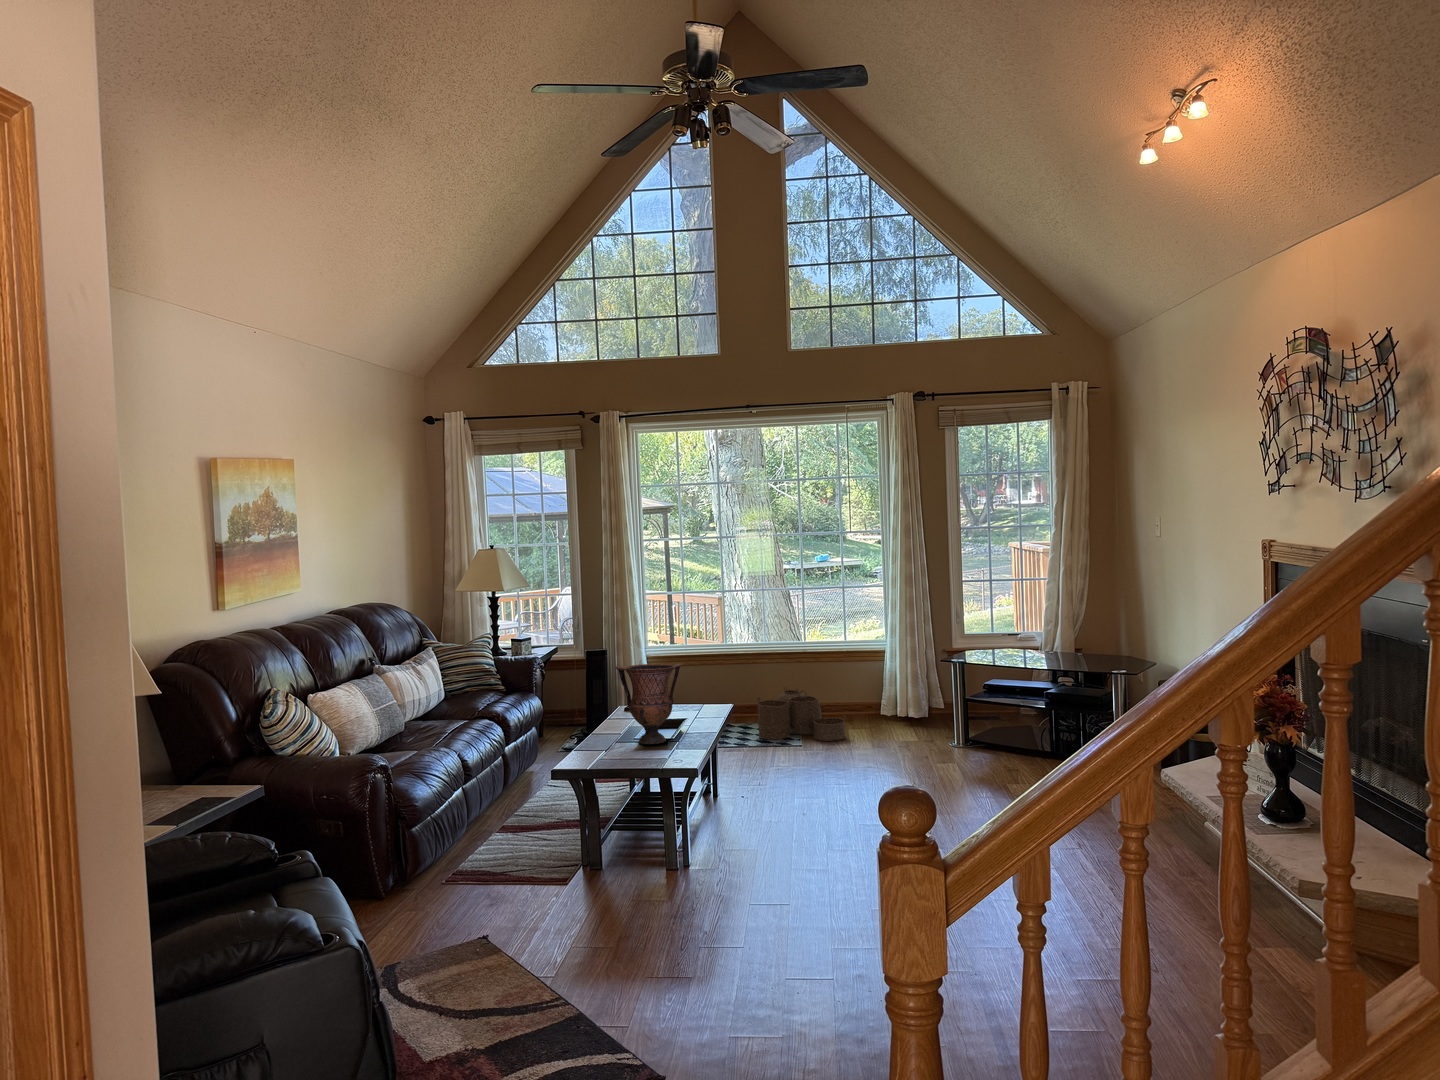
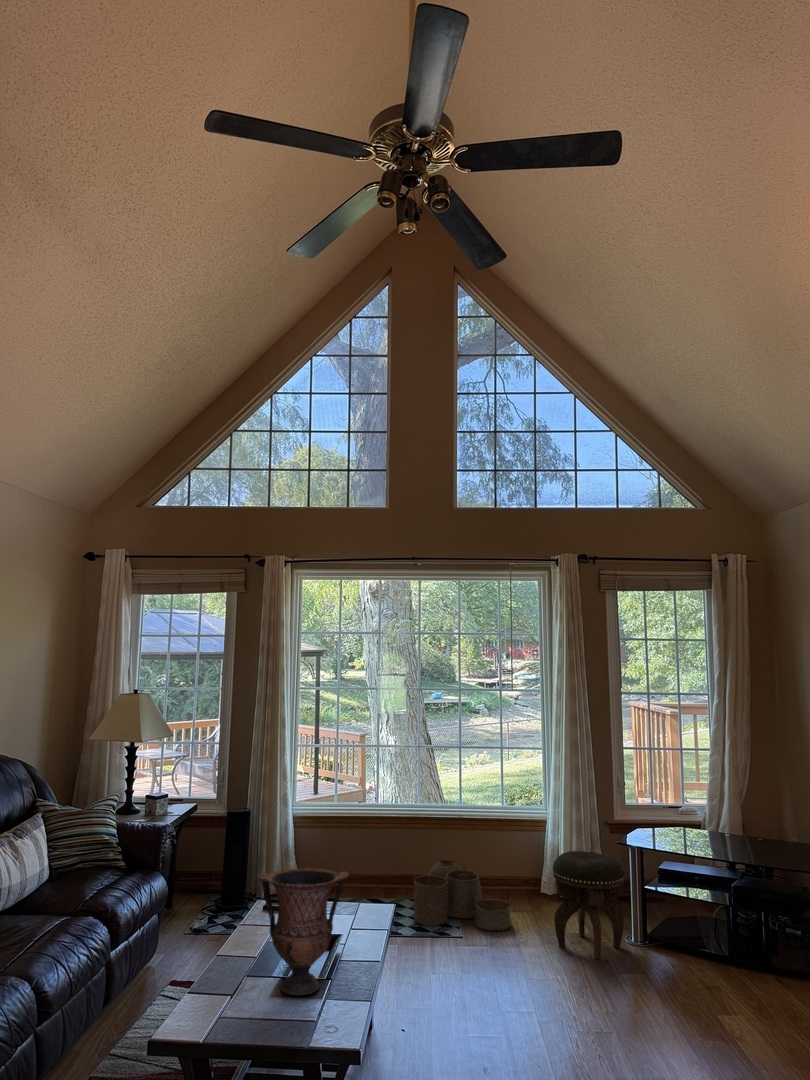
footstool: none [879,670,943,755] -> present [553,851,624,960]

